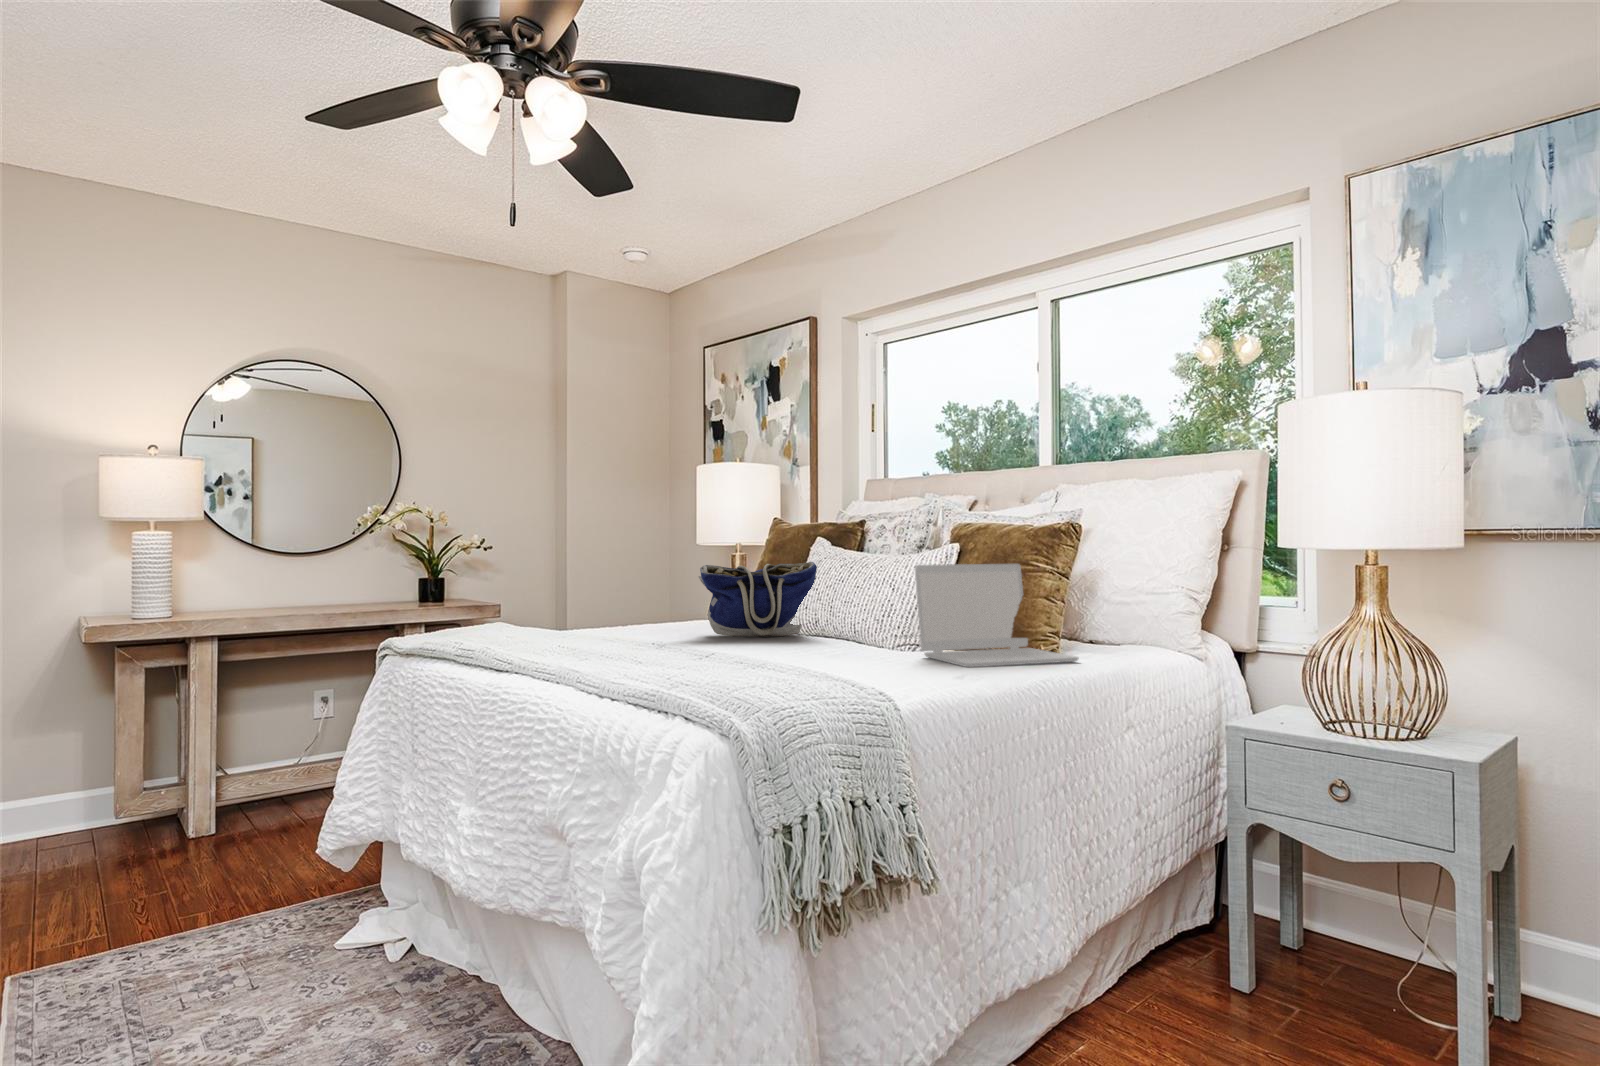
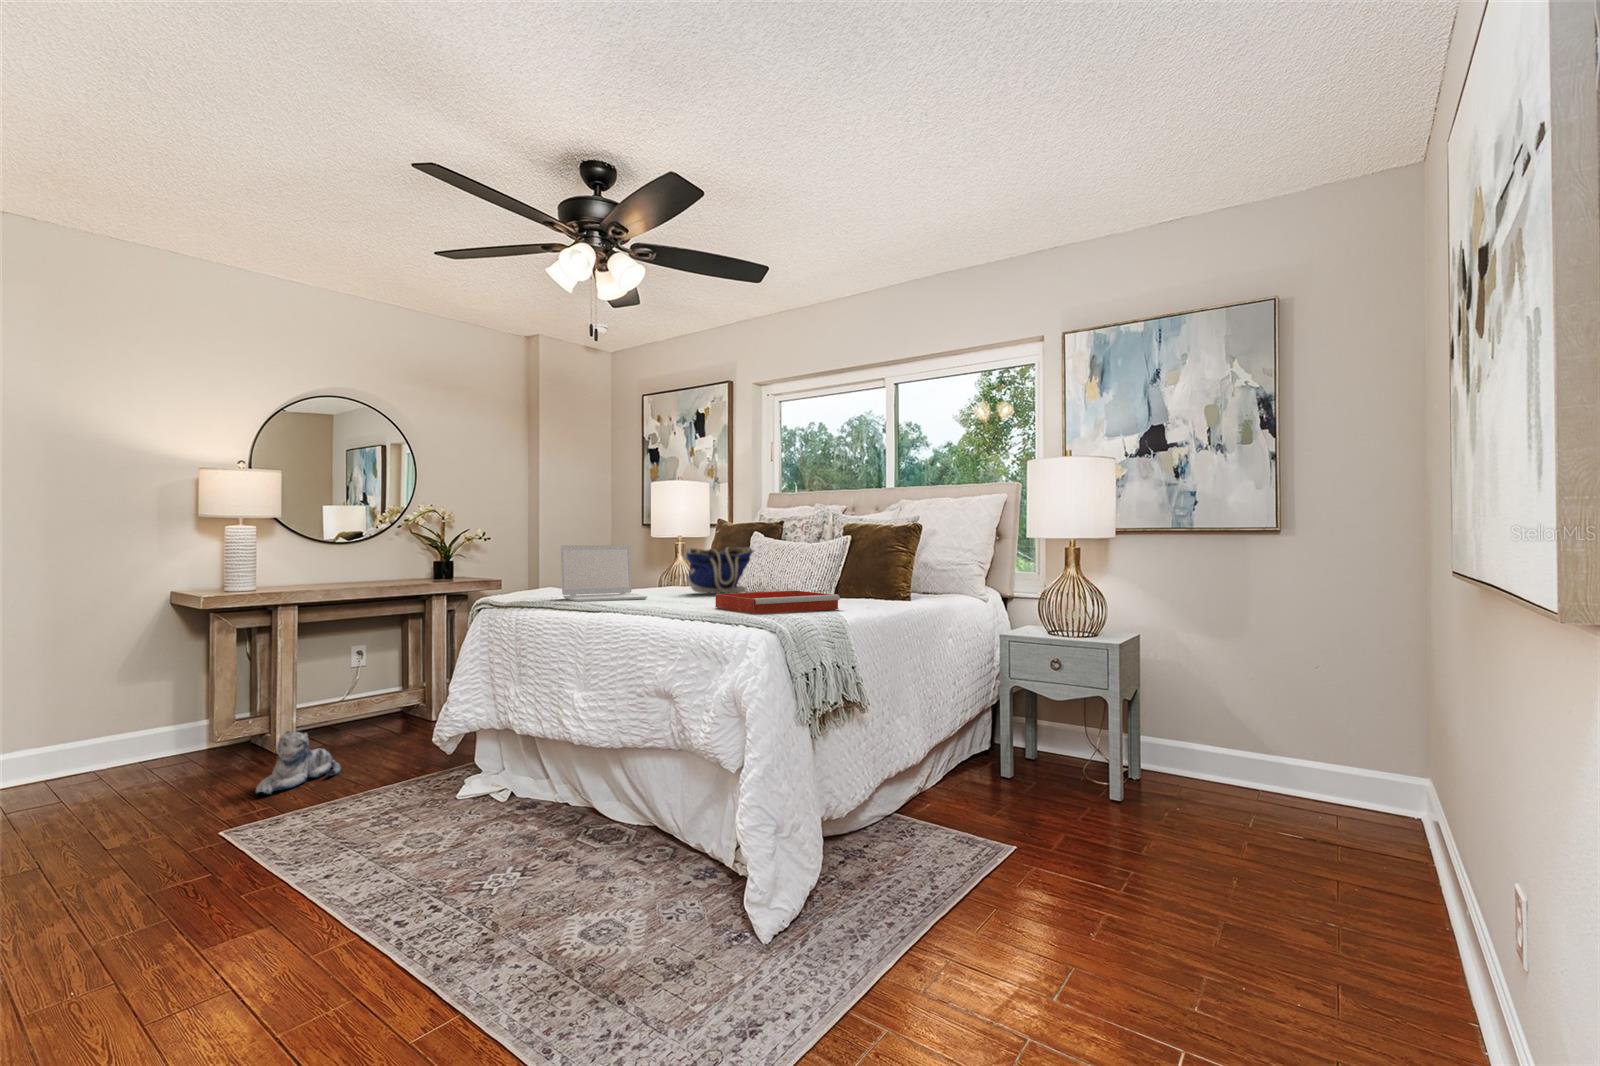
laptop: present [915,564,1079,667] -> present [561,545,647,601]
tray: none [678,644,890,695] -> present [715,591,840,614]
plush toy: none [91,824,232,917] -> present [255,731,341,794]

